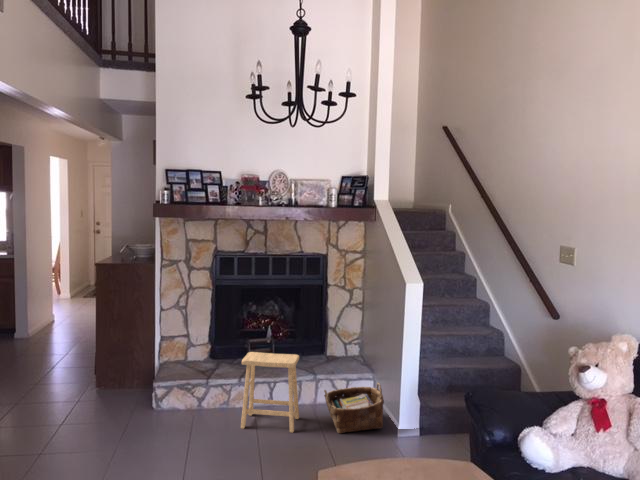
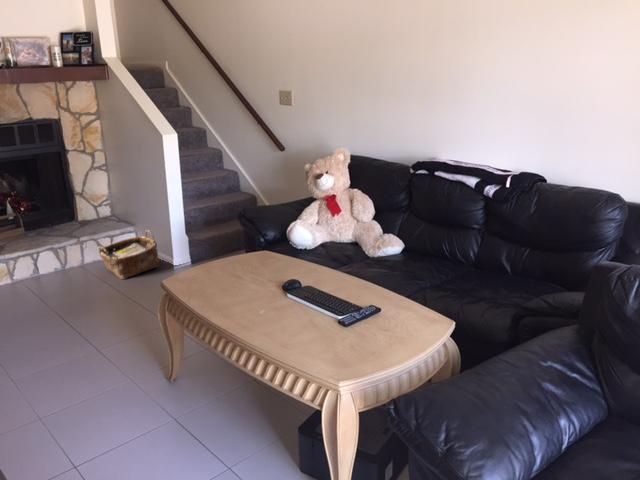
footstool: present [241,352,299,433] -> none [7,219,79,300]

